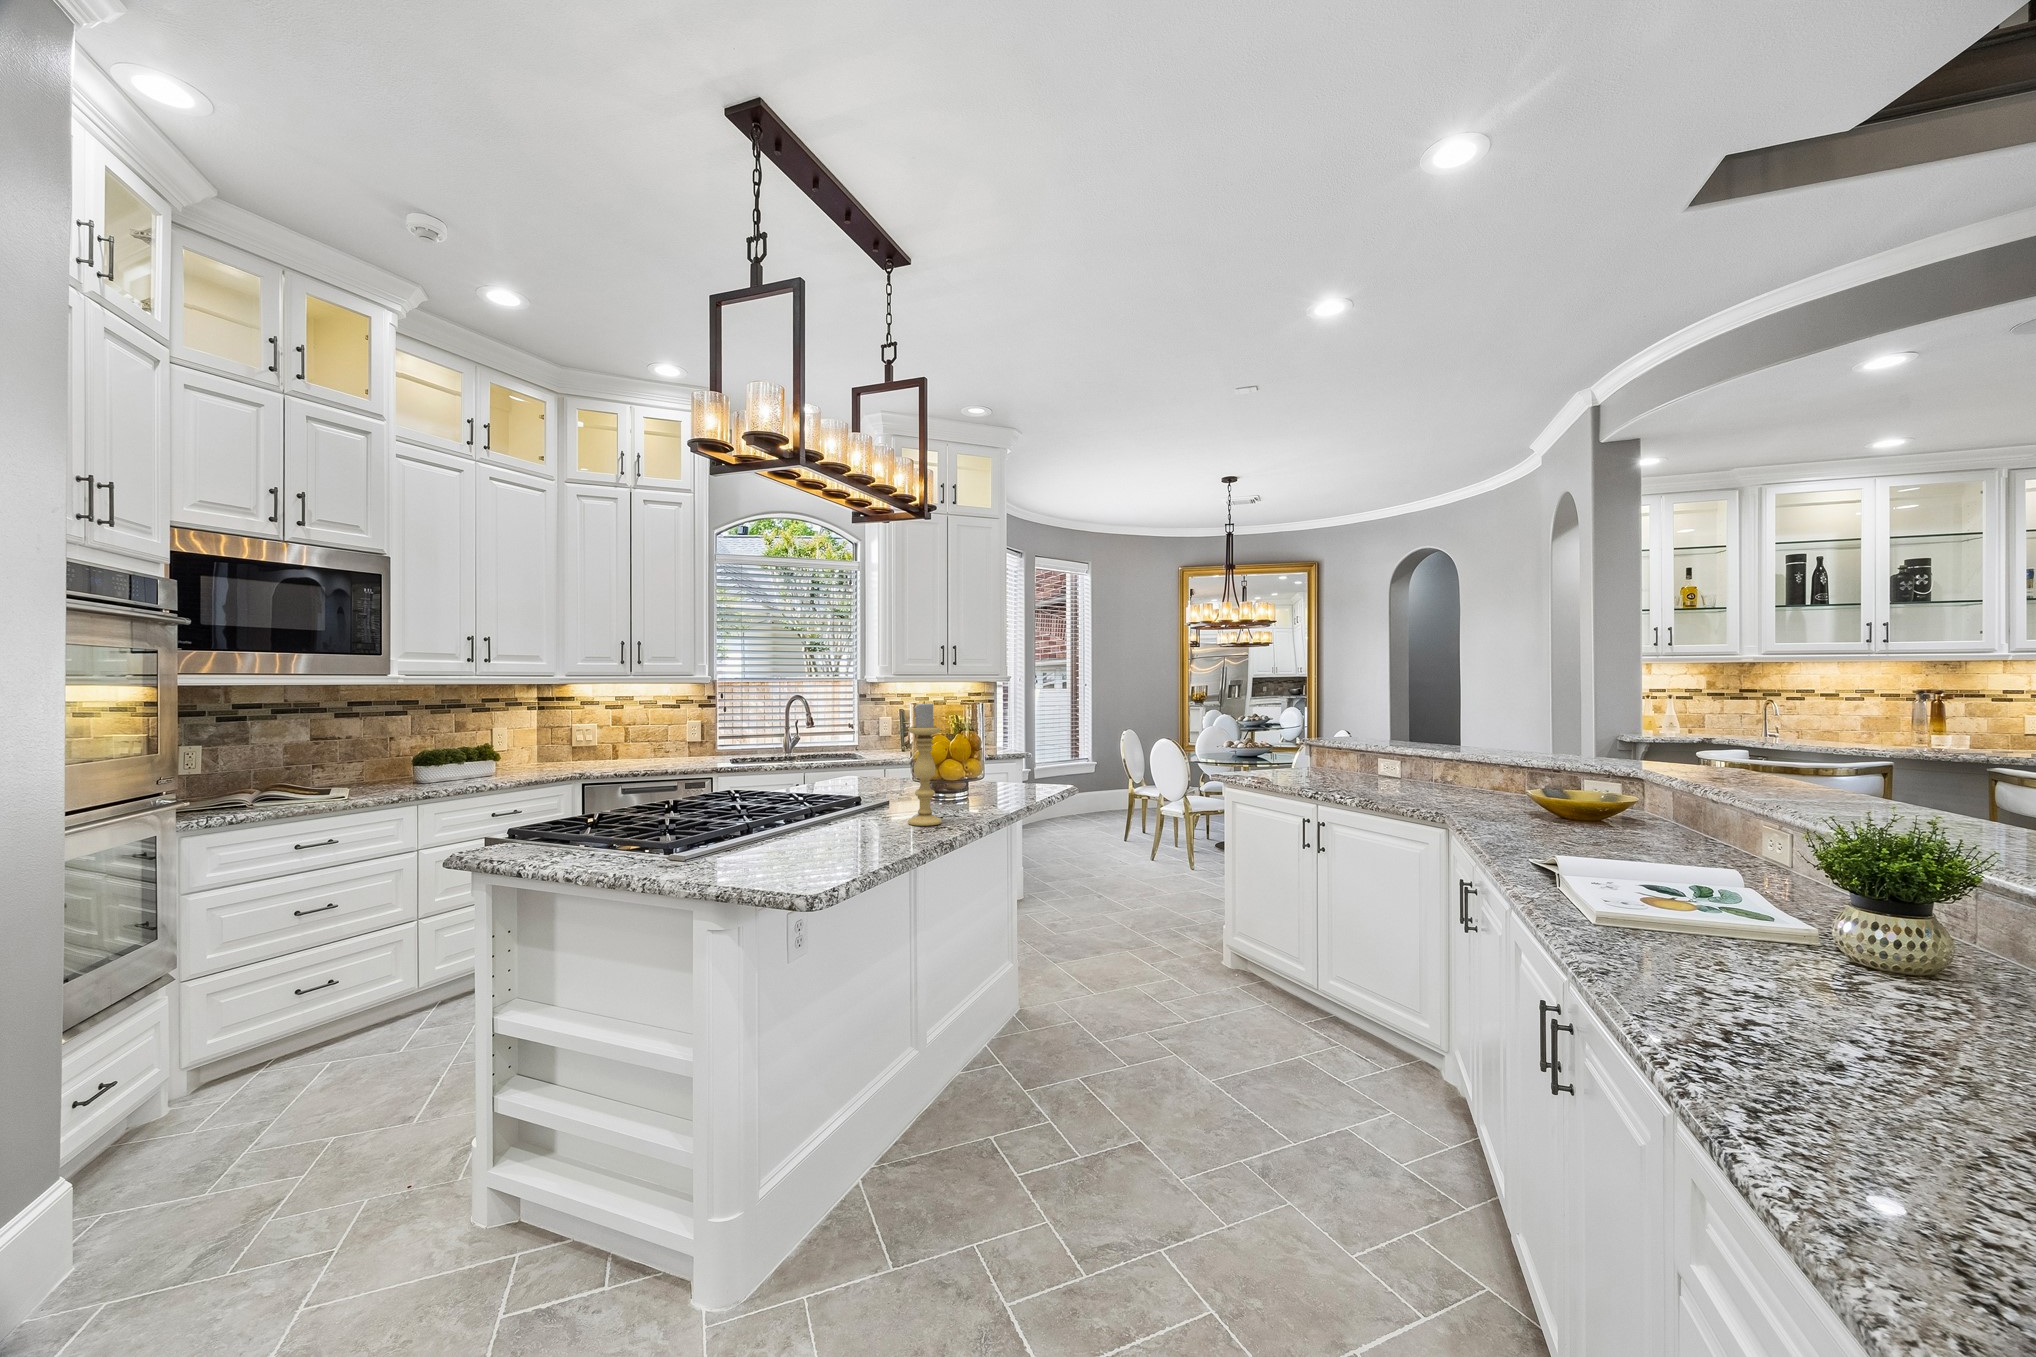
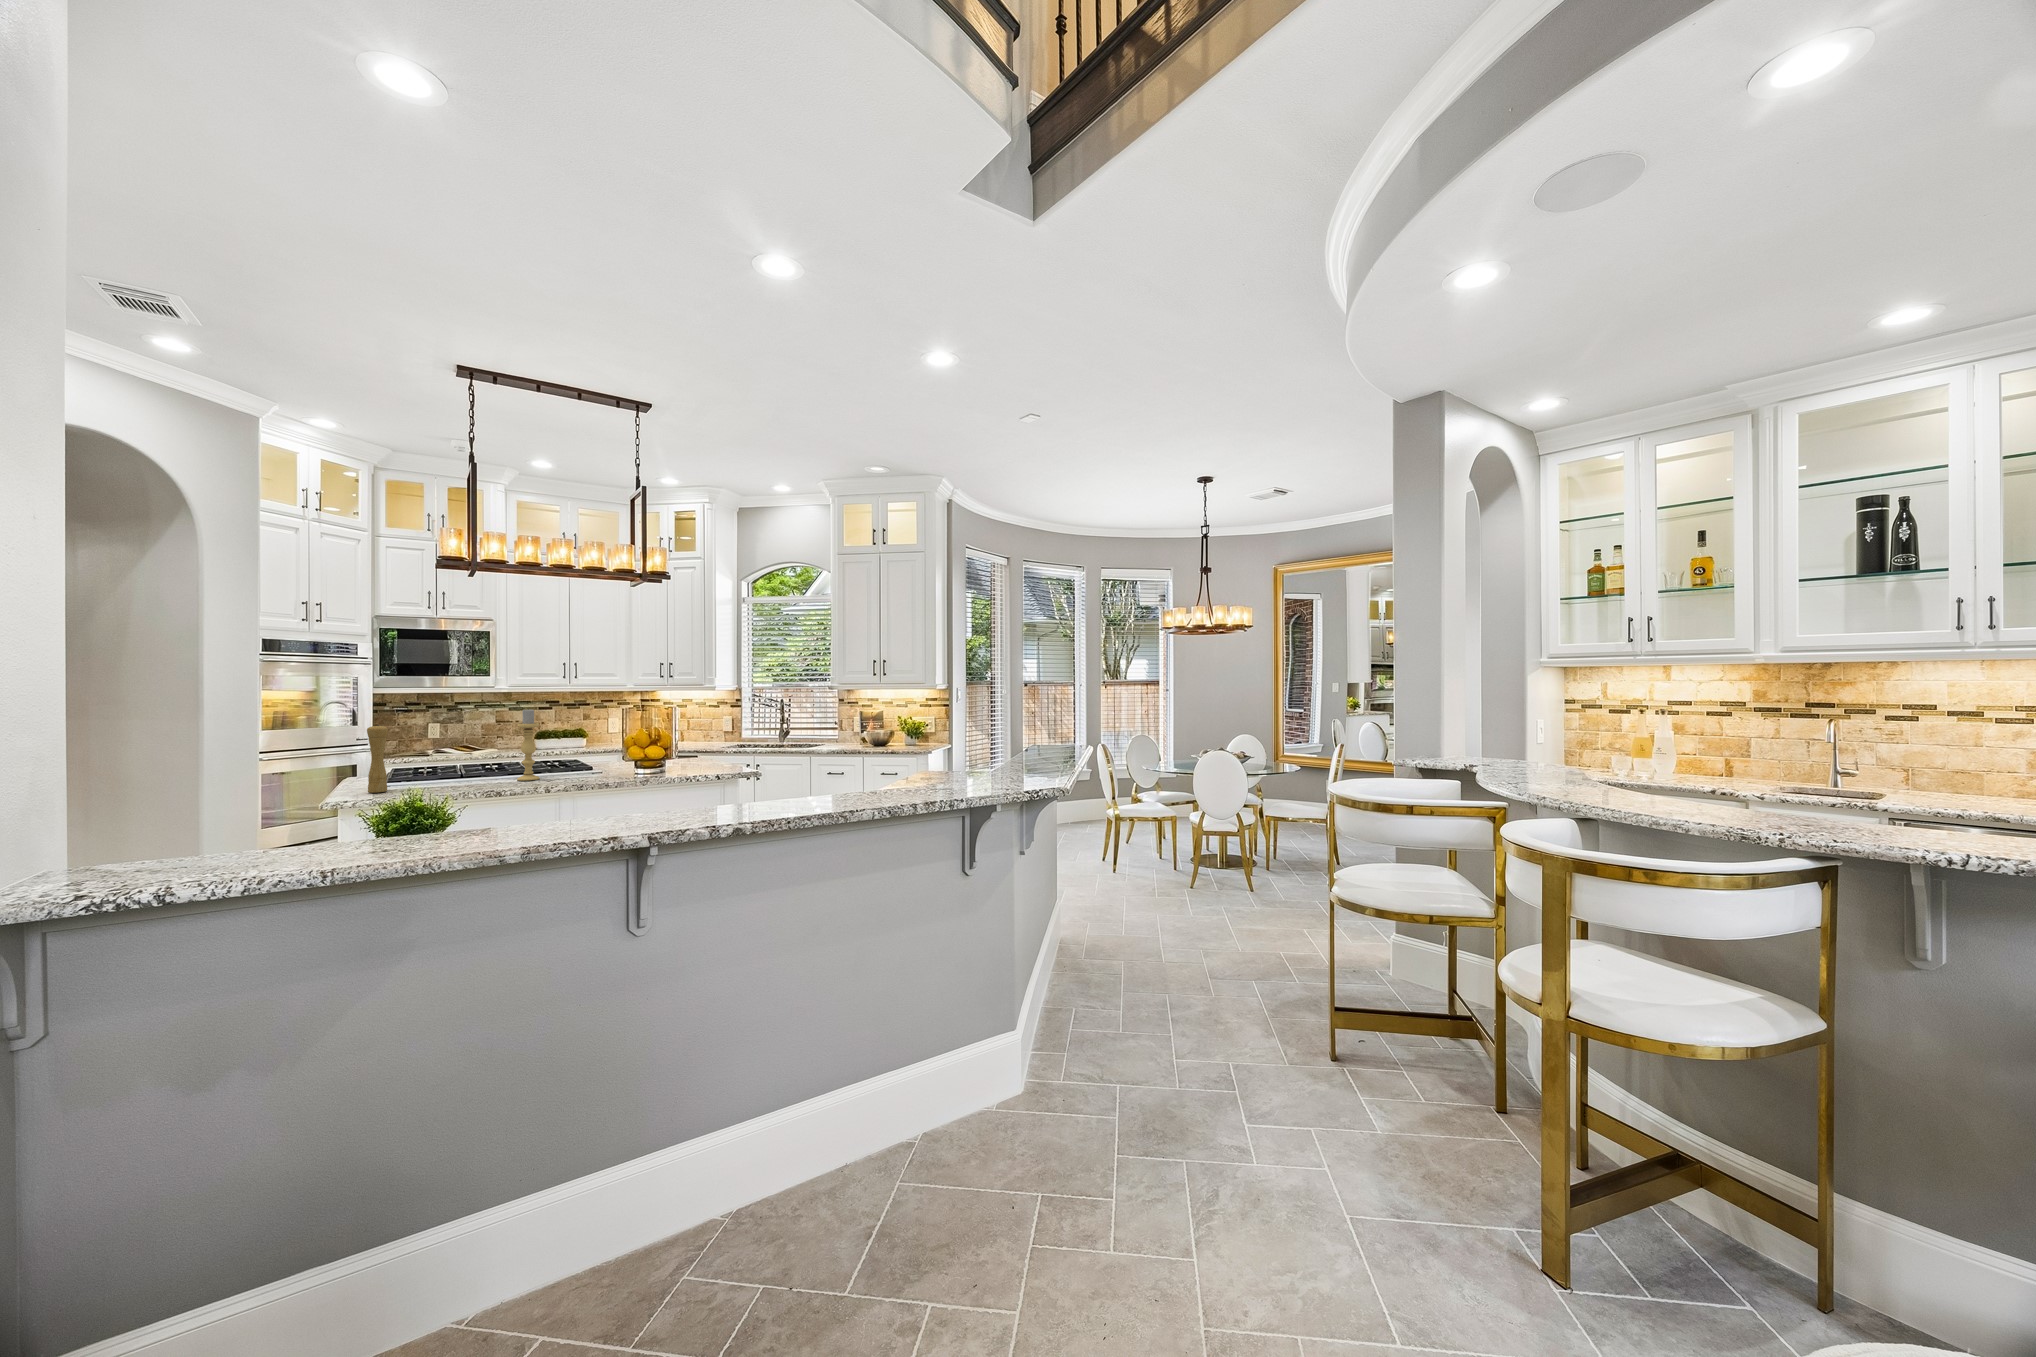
pepper mill: none [793,734,828,874] -> present [367,725,388,793]

